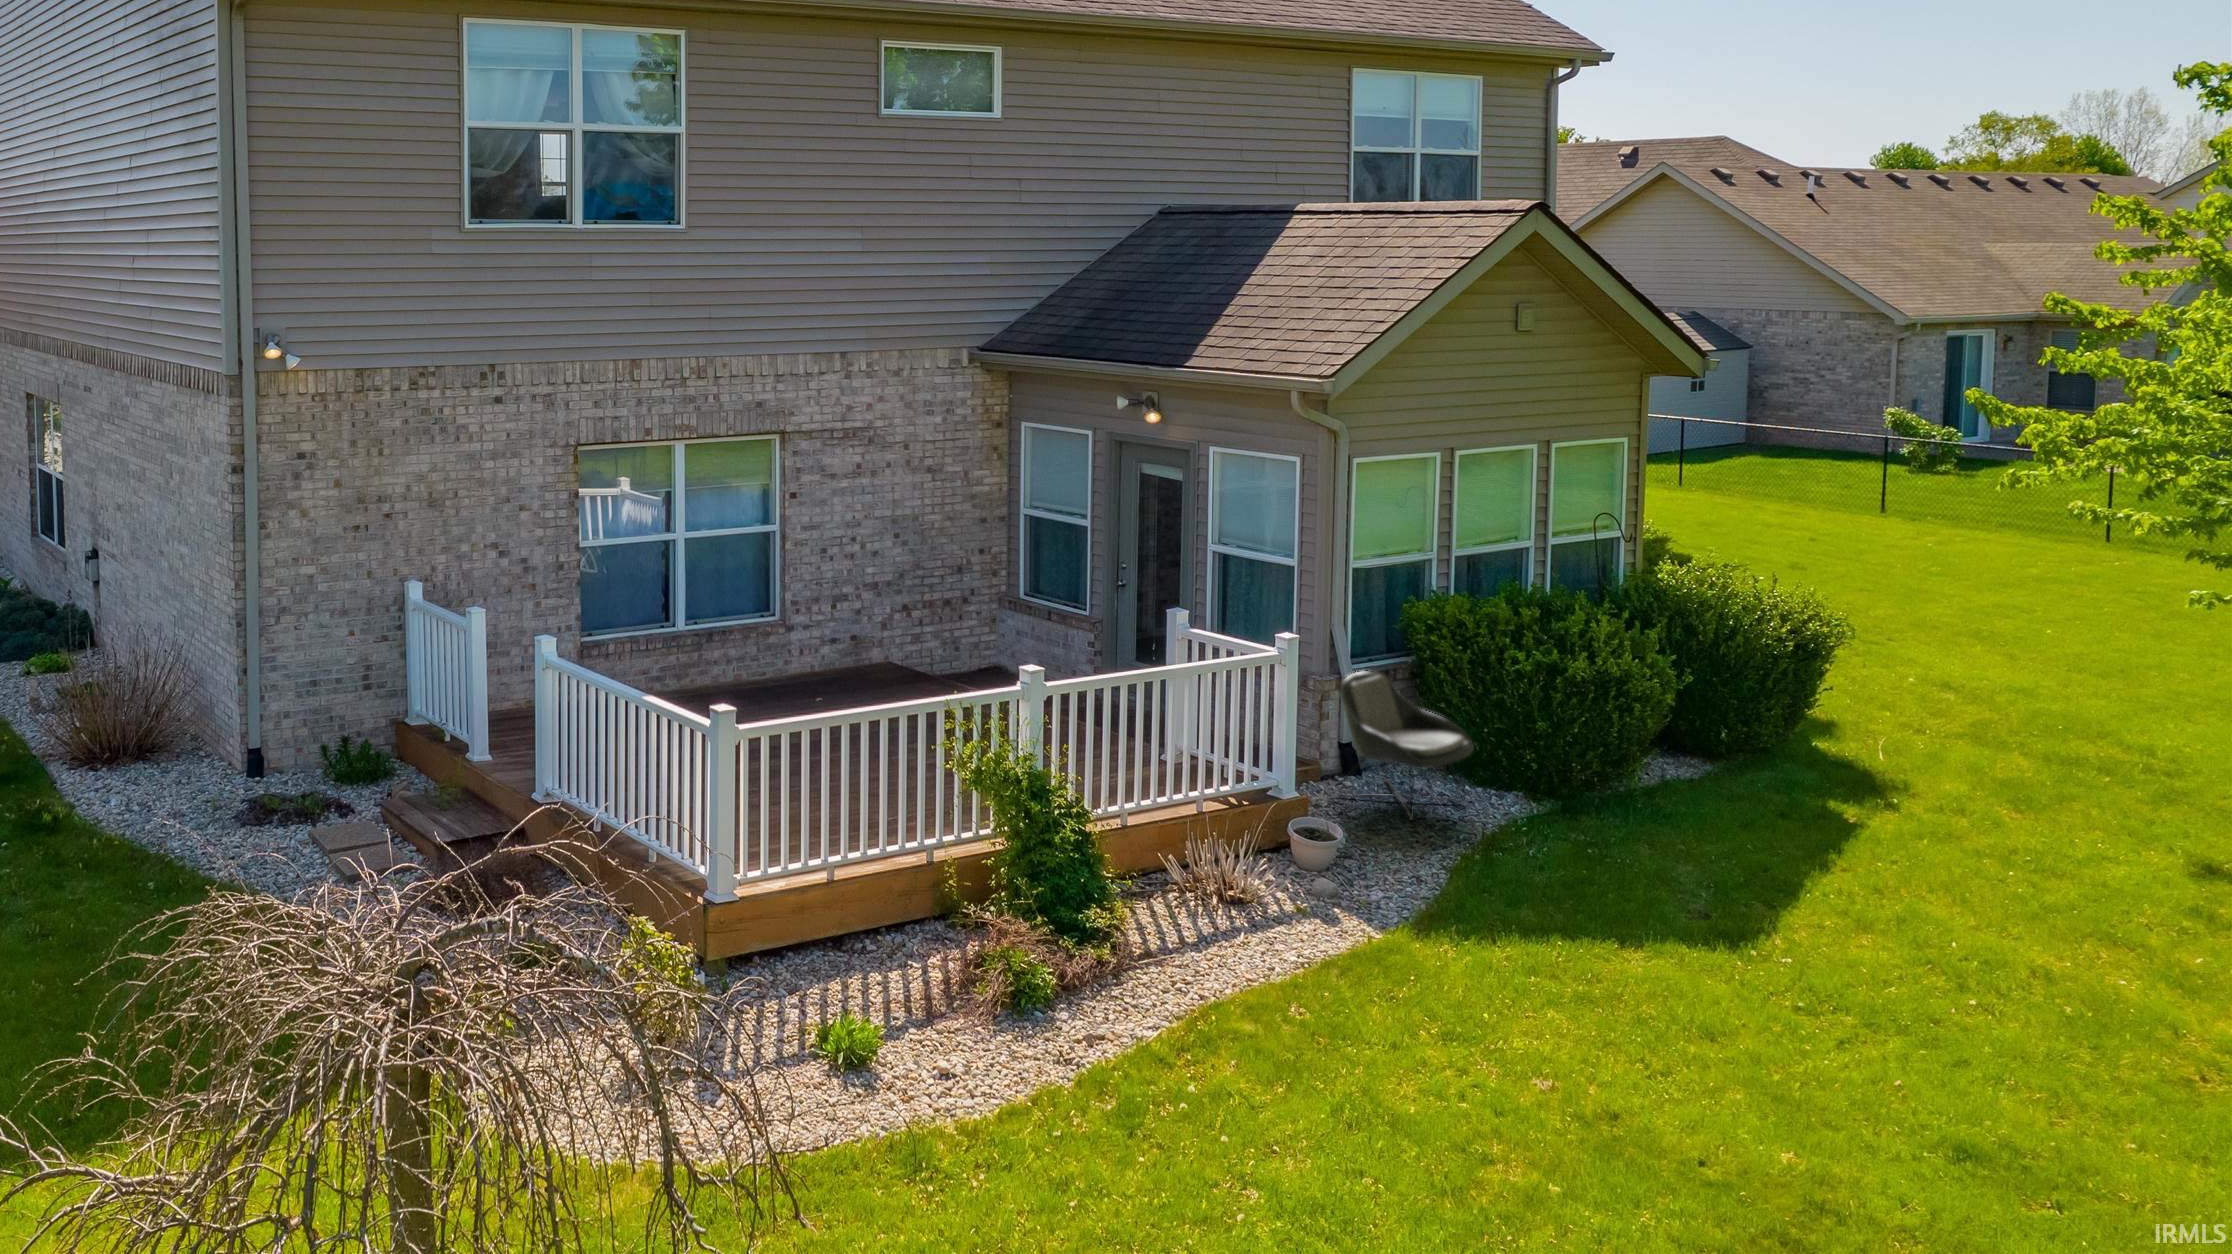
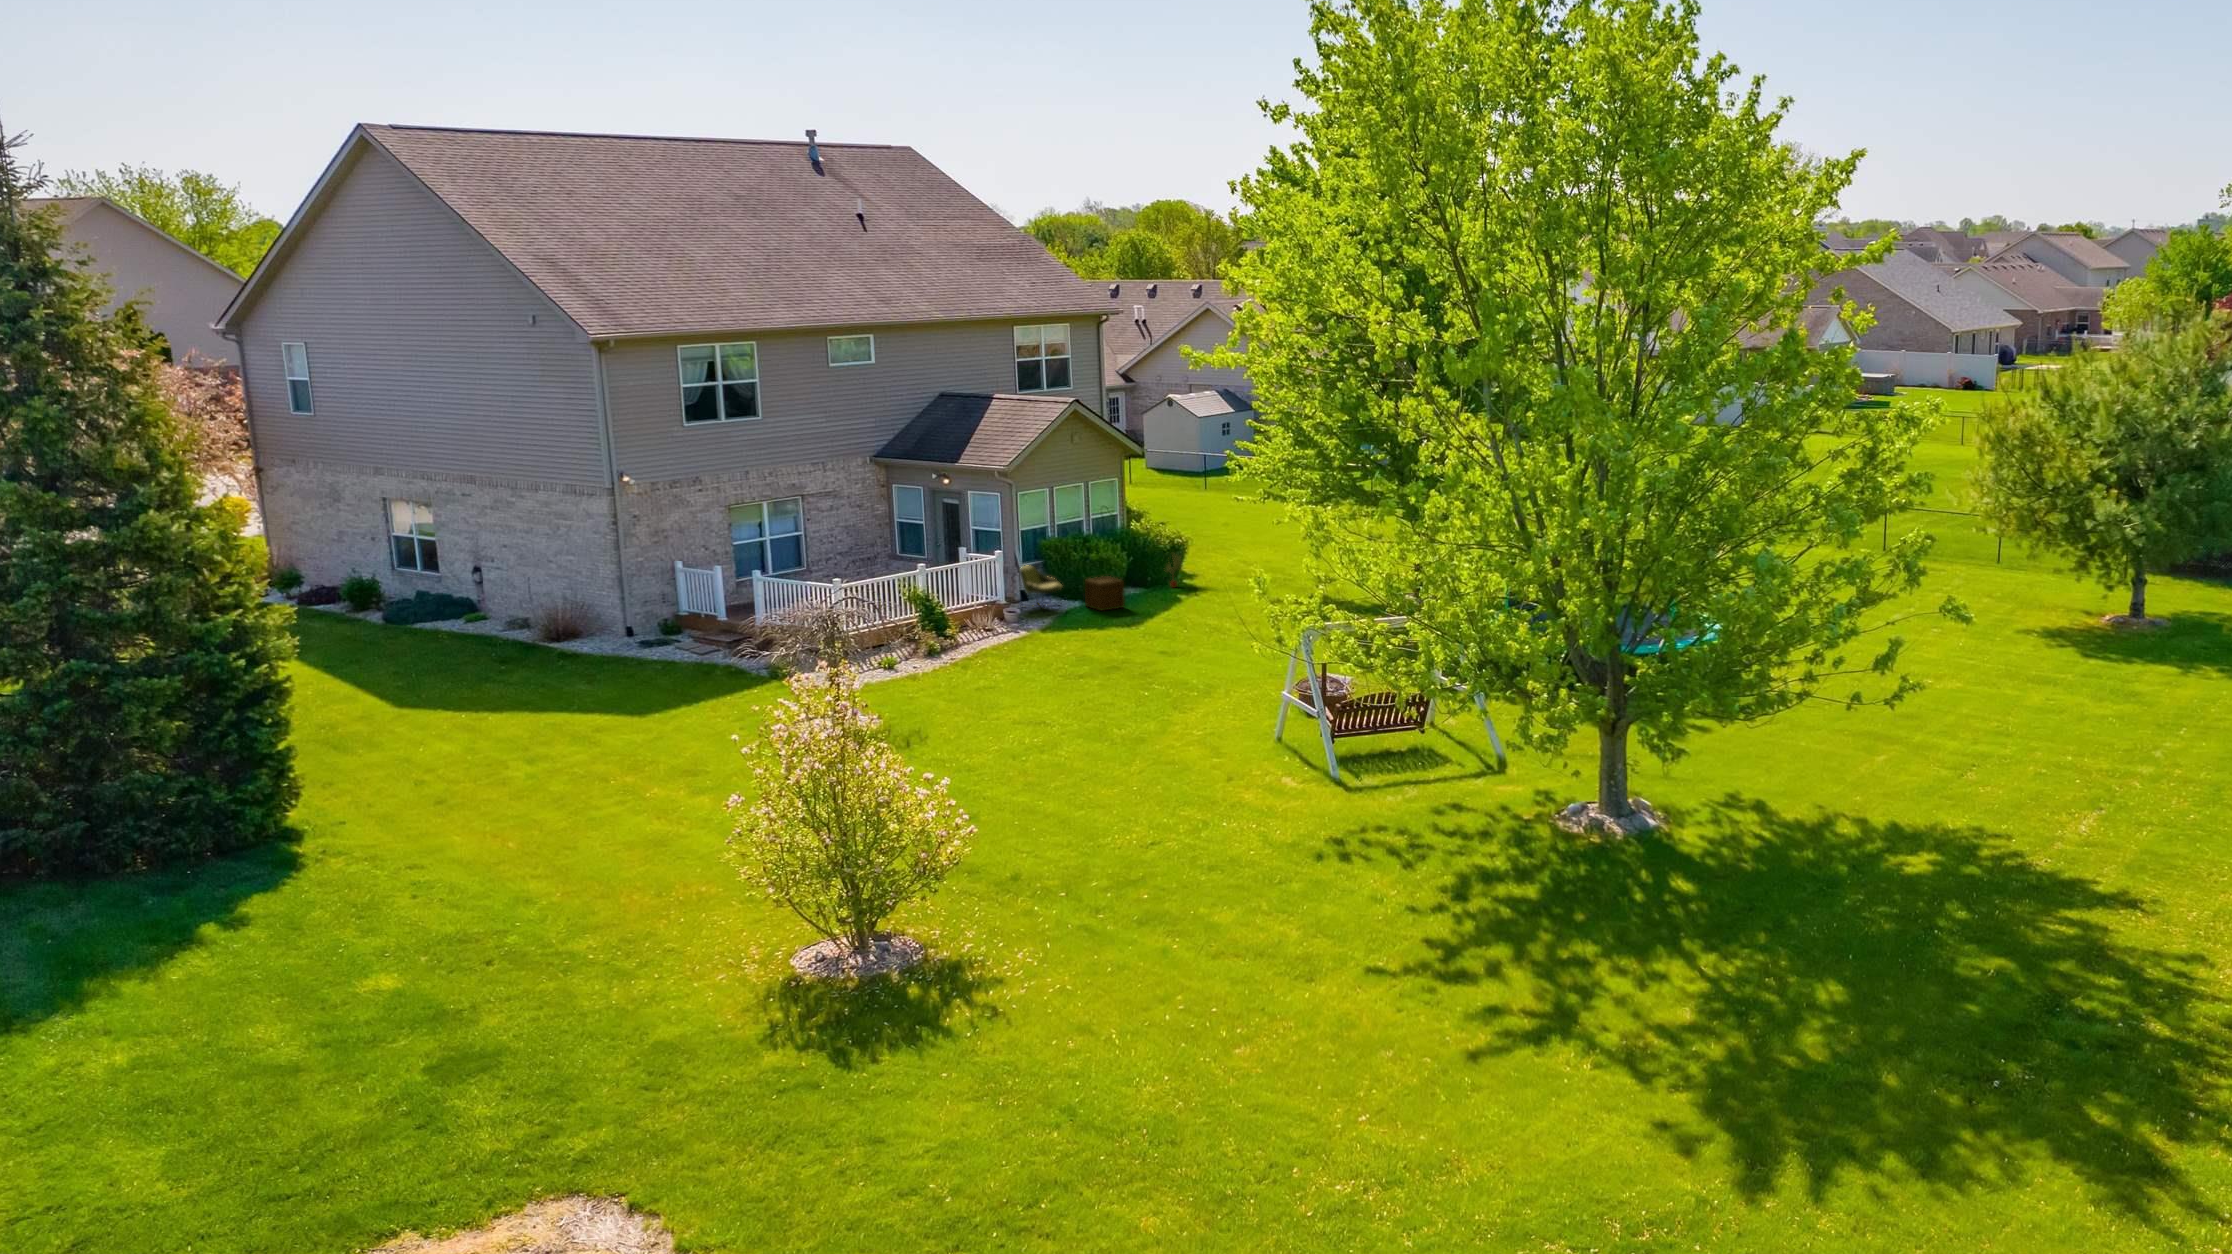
potted tree: none [1781,664,1850,774] -> present [1165,555,1182,587]
wooden crate: none [1545,728,1690,847] -> present [1085,576,1125,611]

